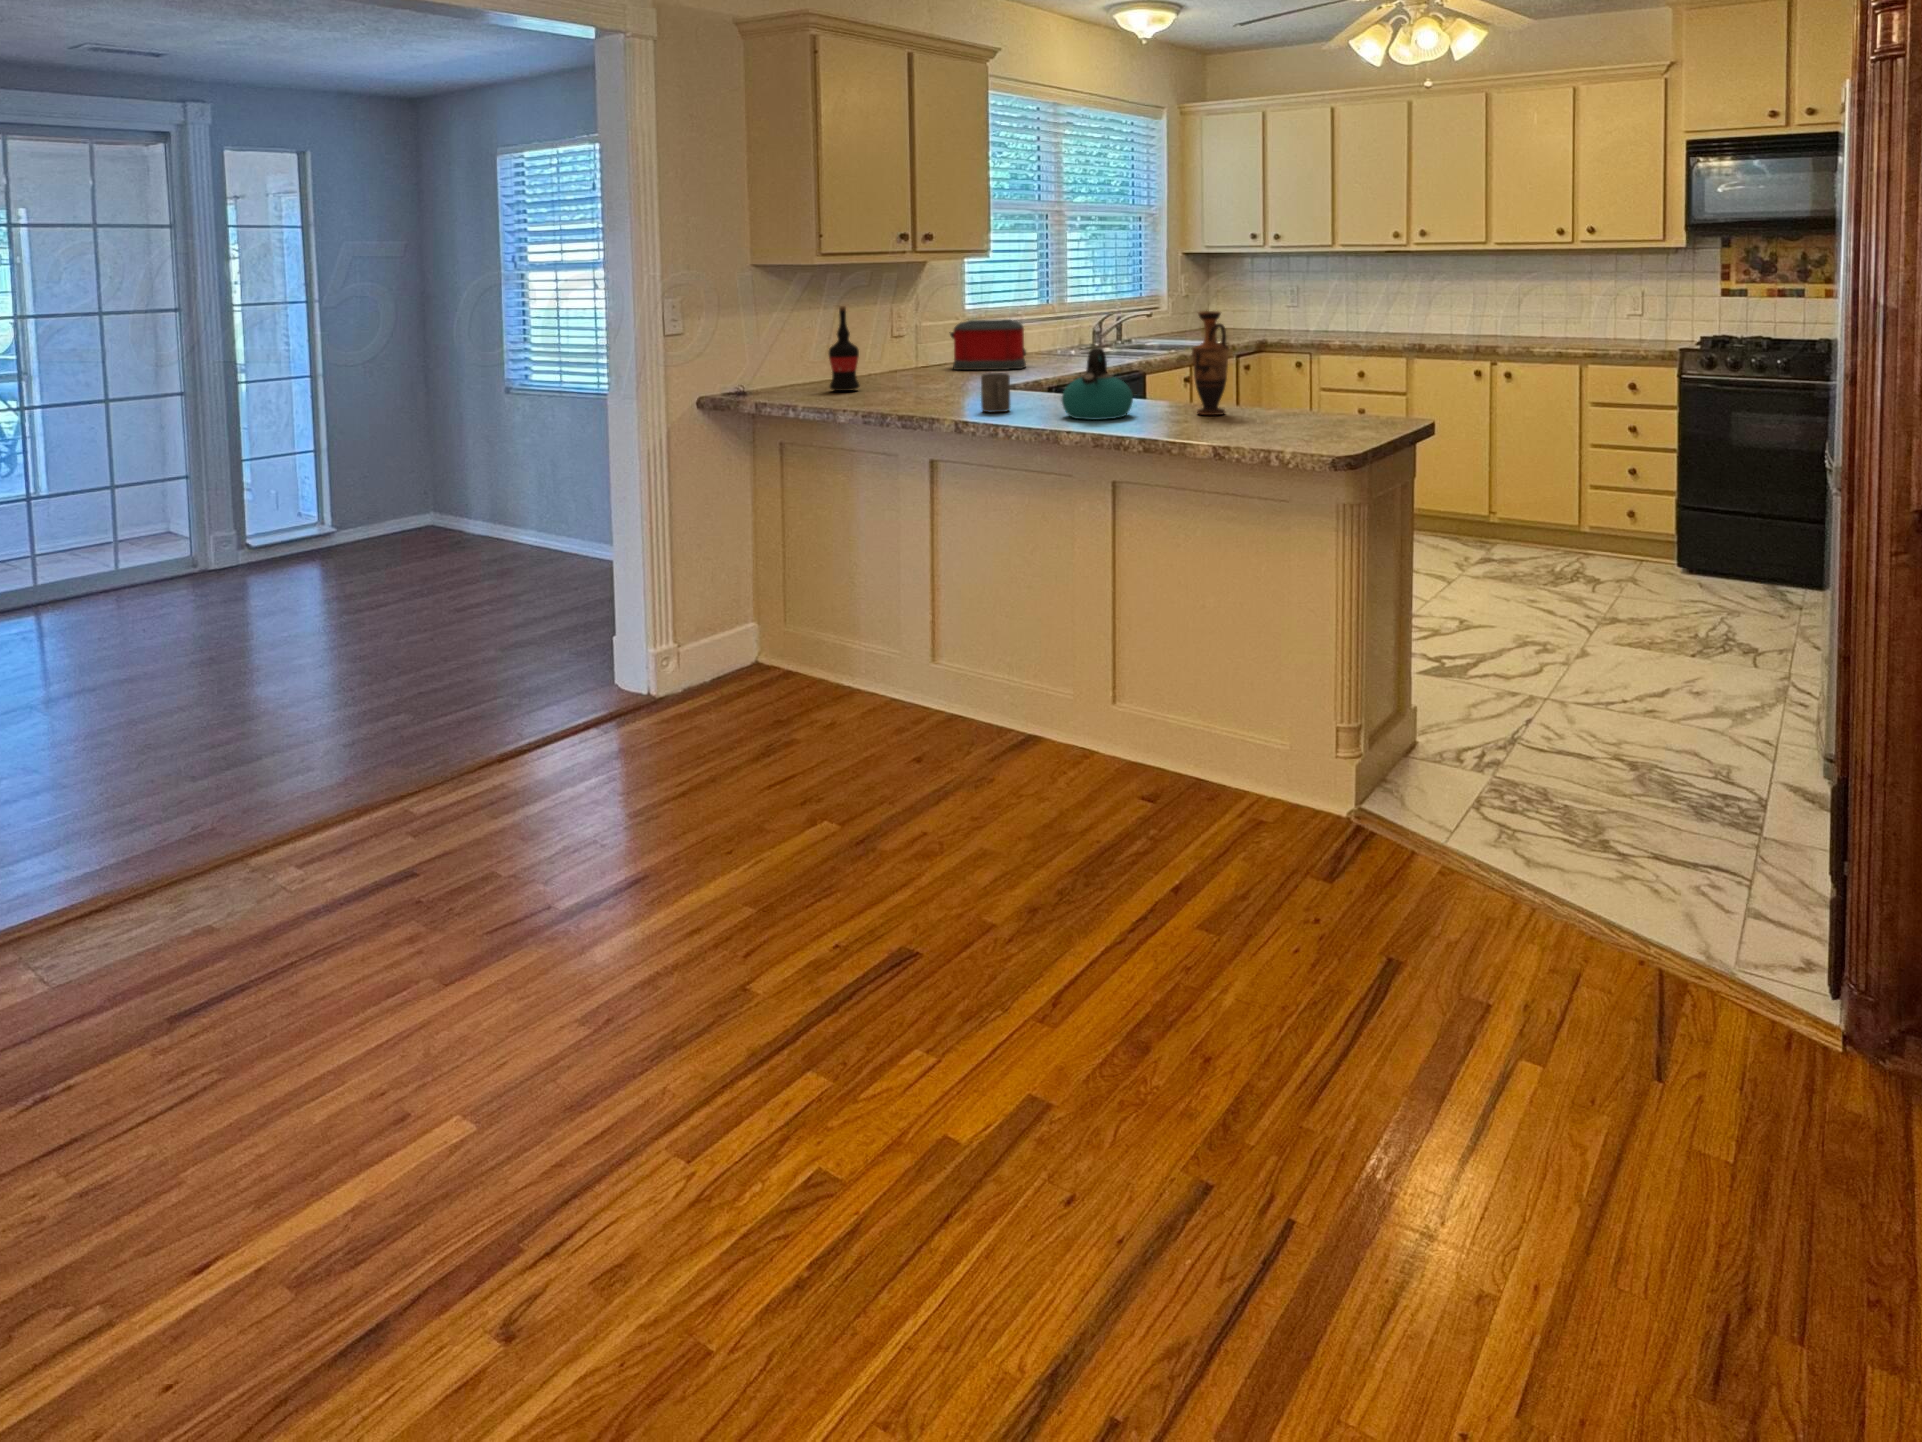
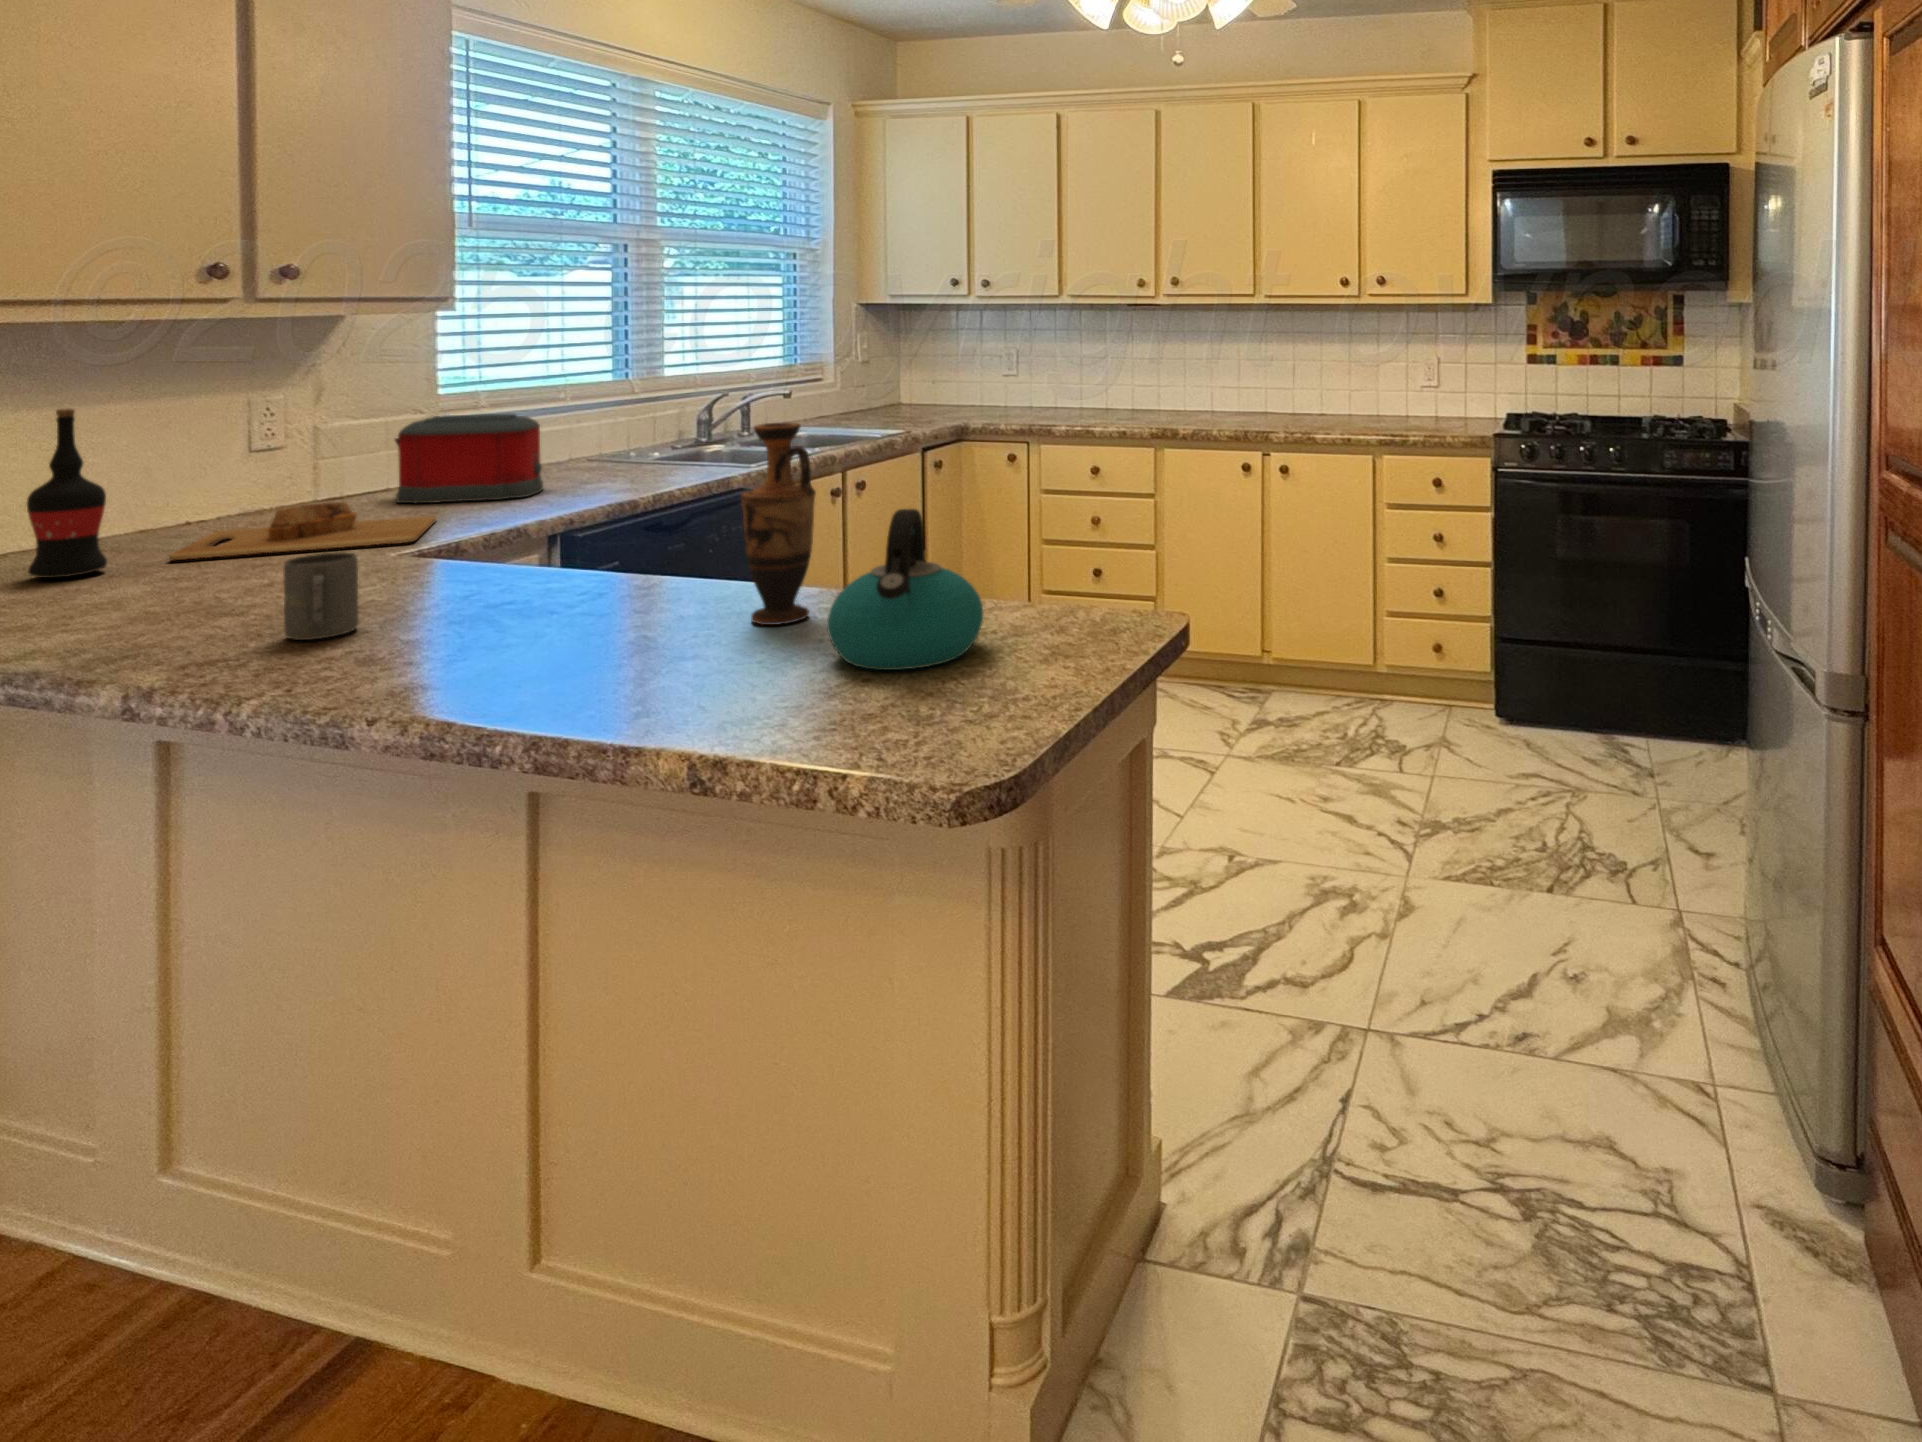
kettle: present [1062,348,1133,420] -> present [827,509,983,670]
cutting board: none [881,362,989,387] -> present [169,501,436,561]

